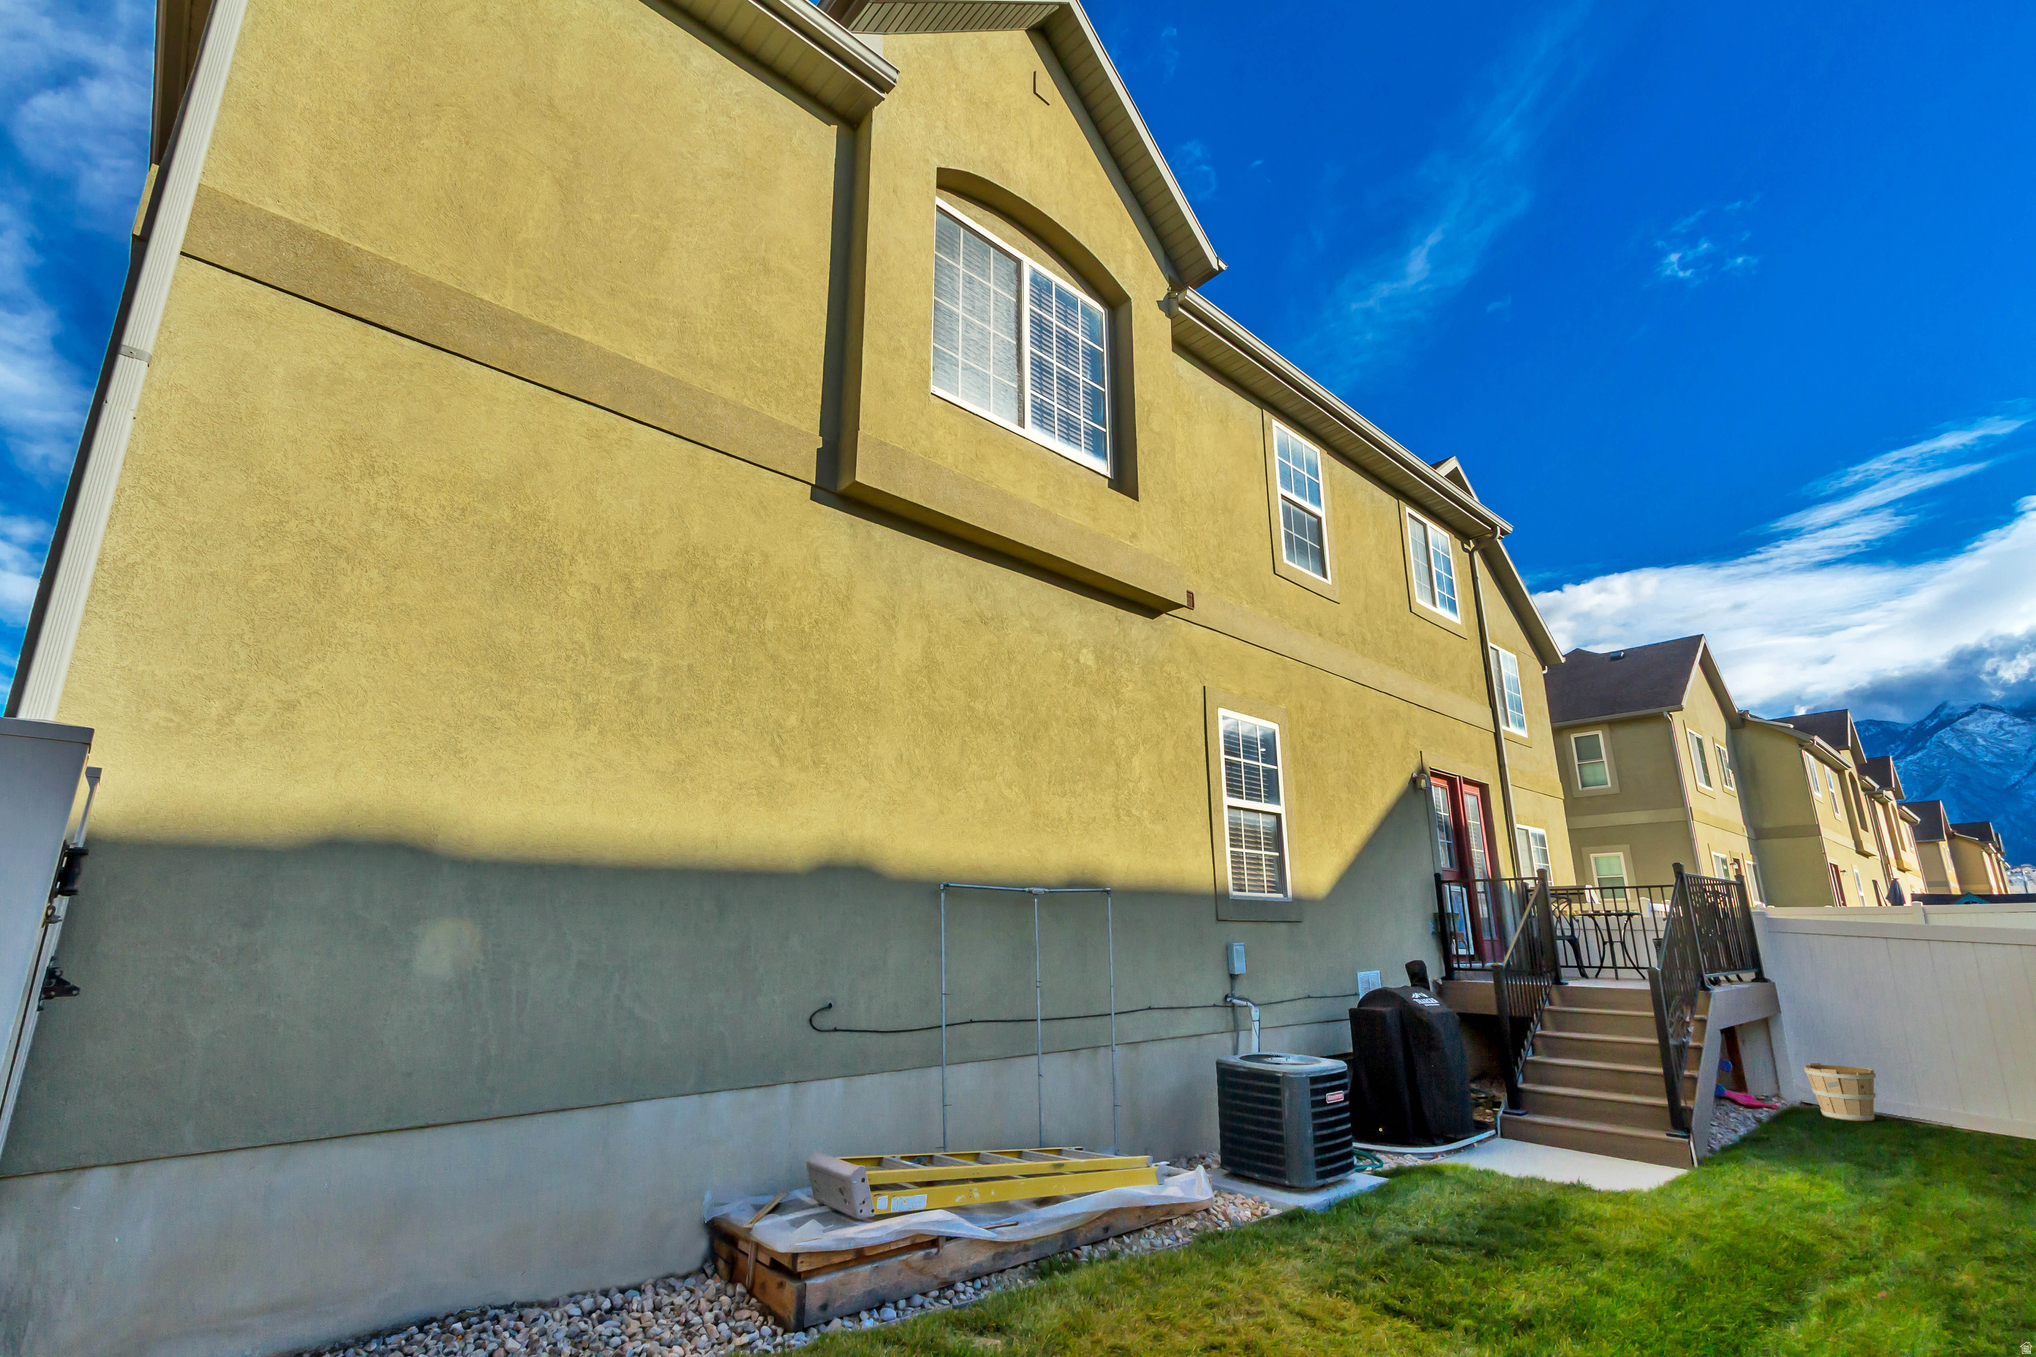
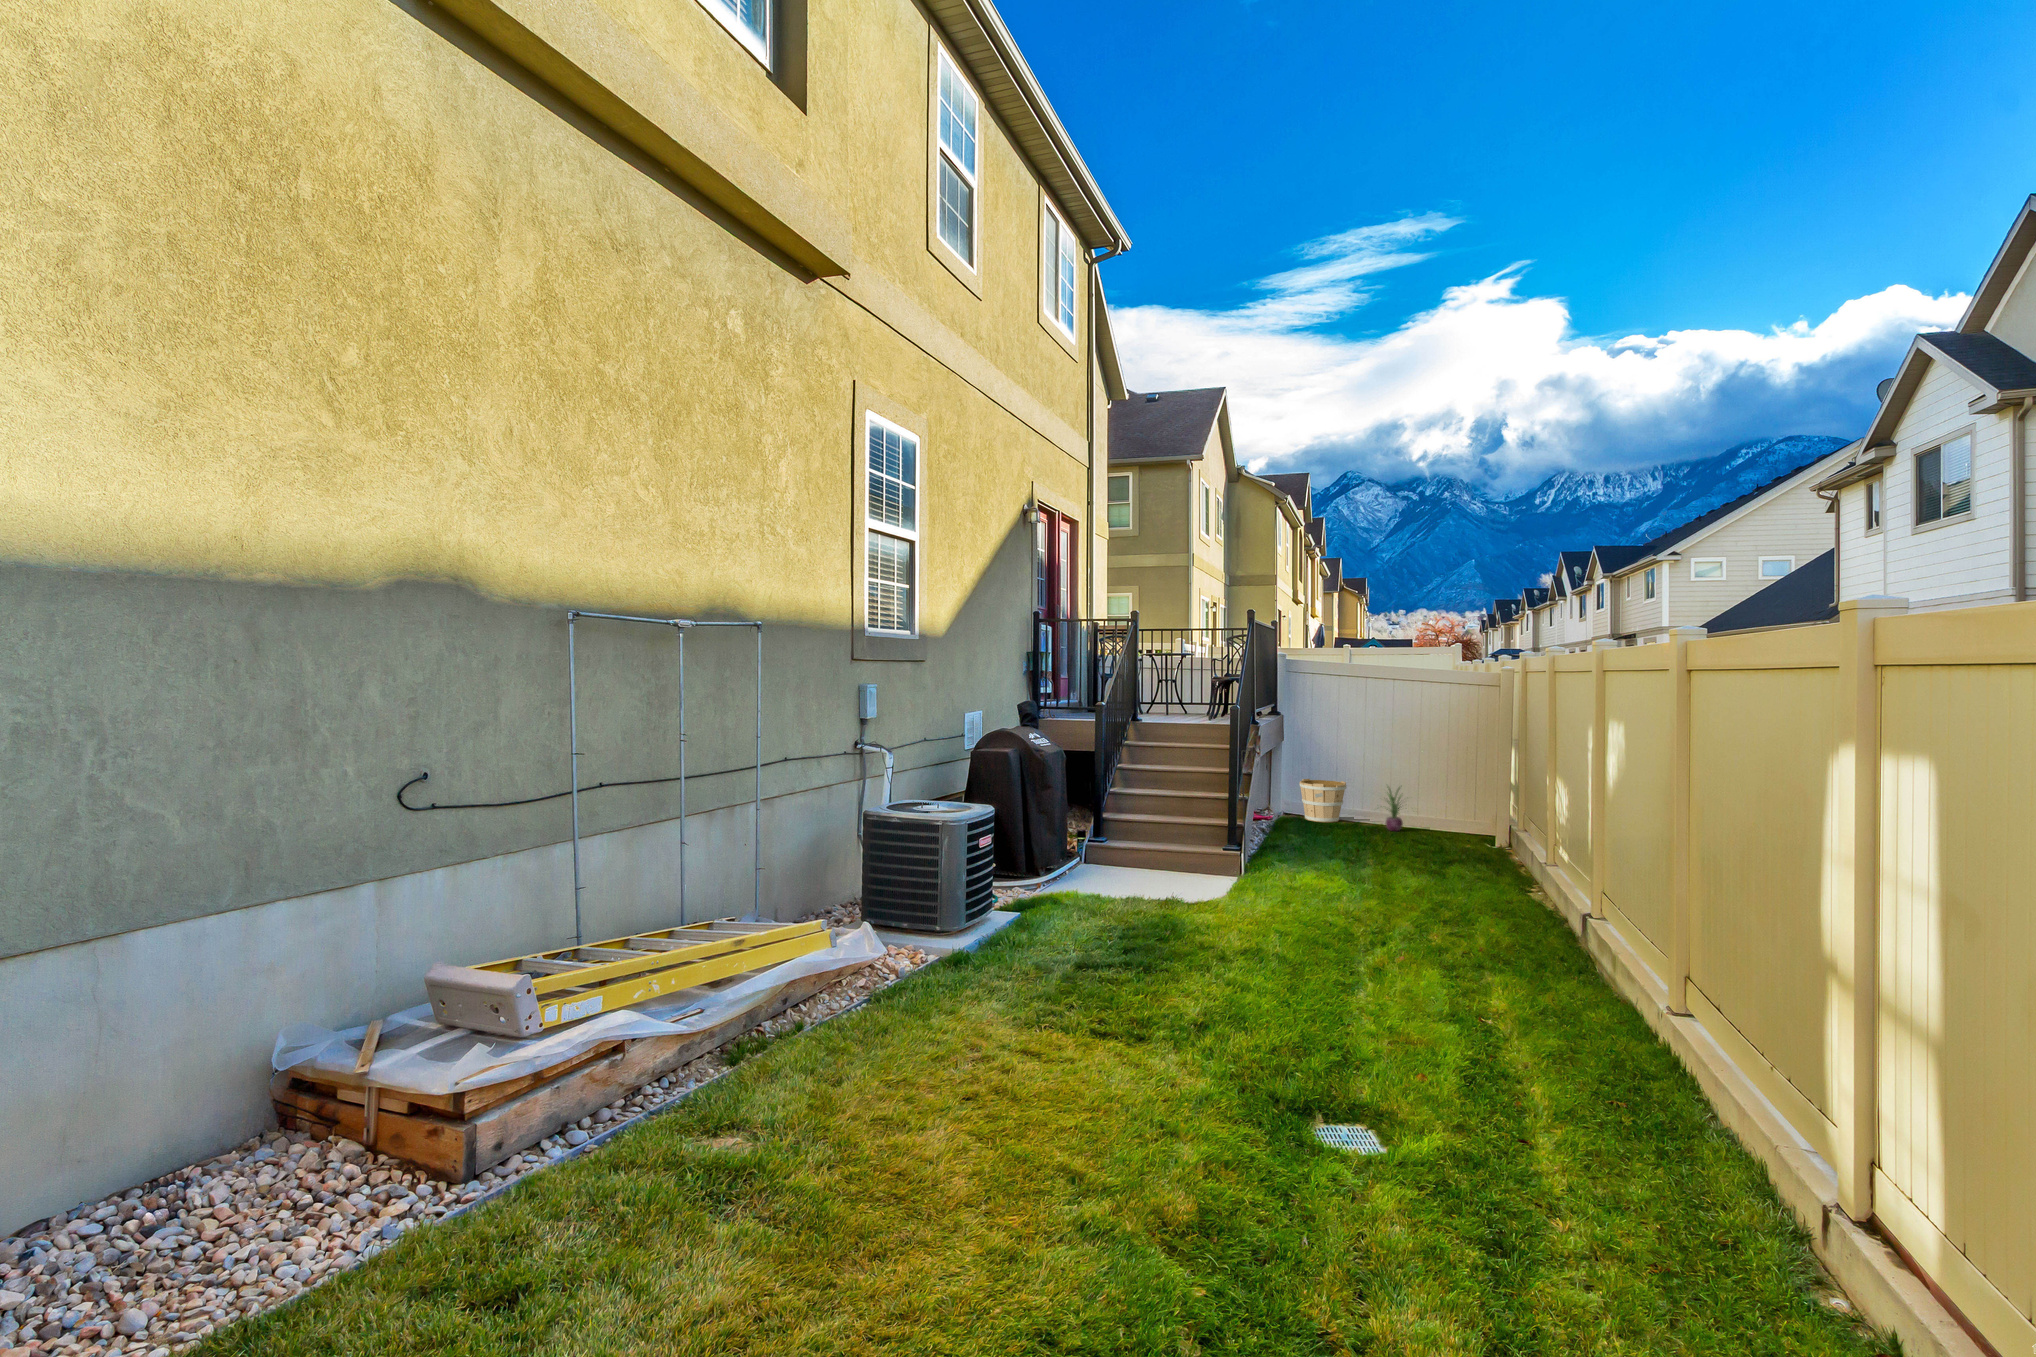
decorative plant: none [1912,1074,1998,1138] -> present [1386,787,1403,831]

